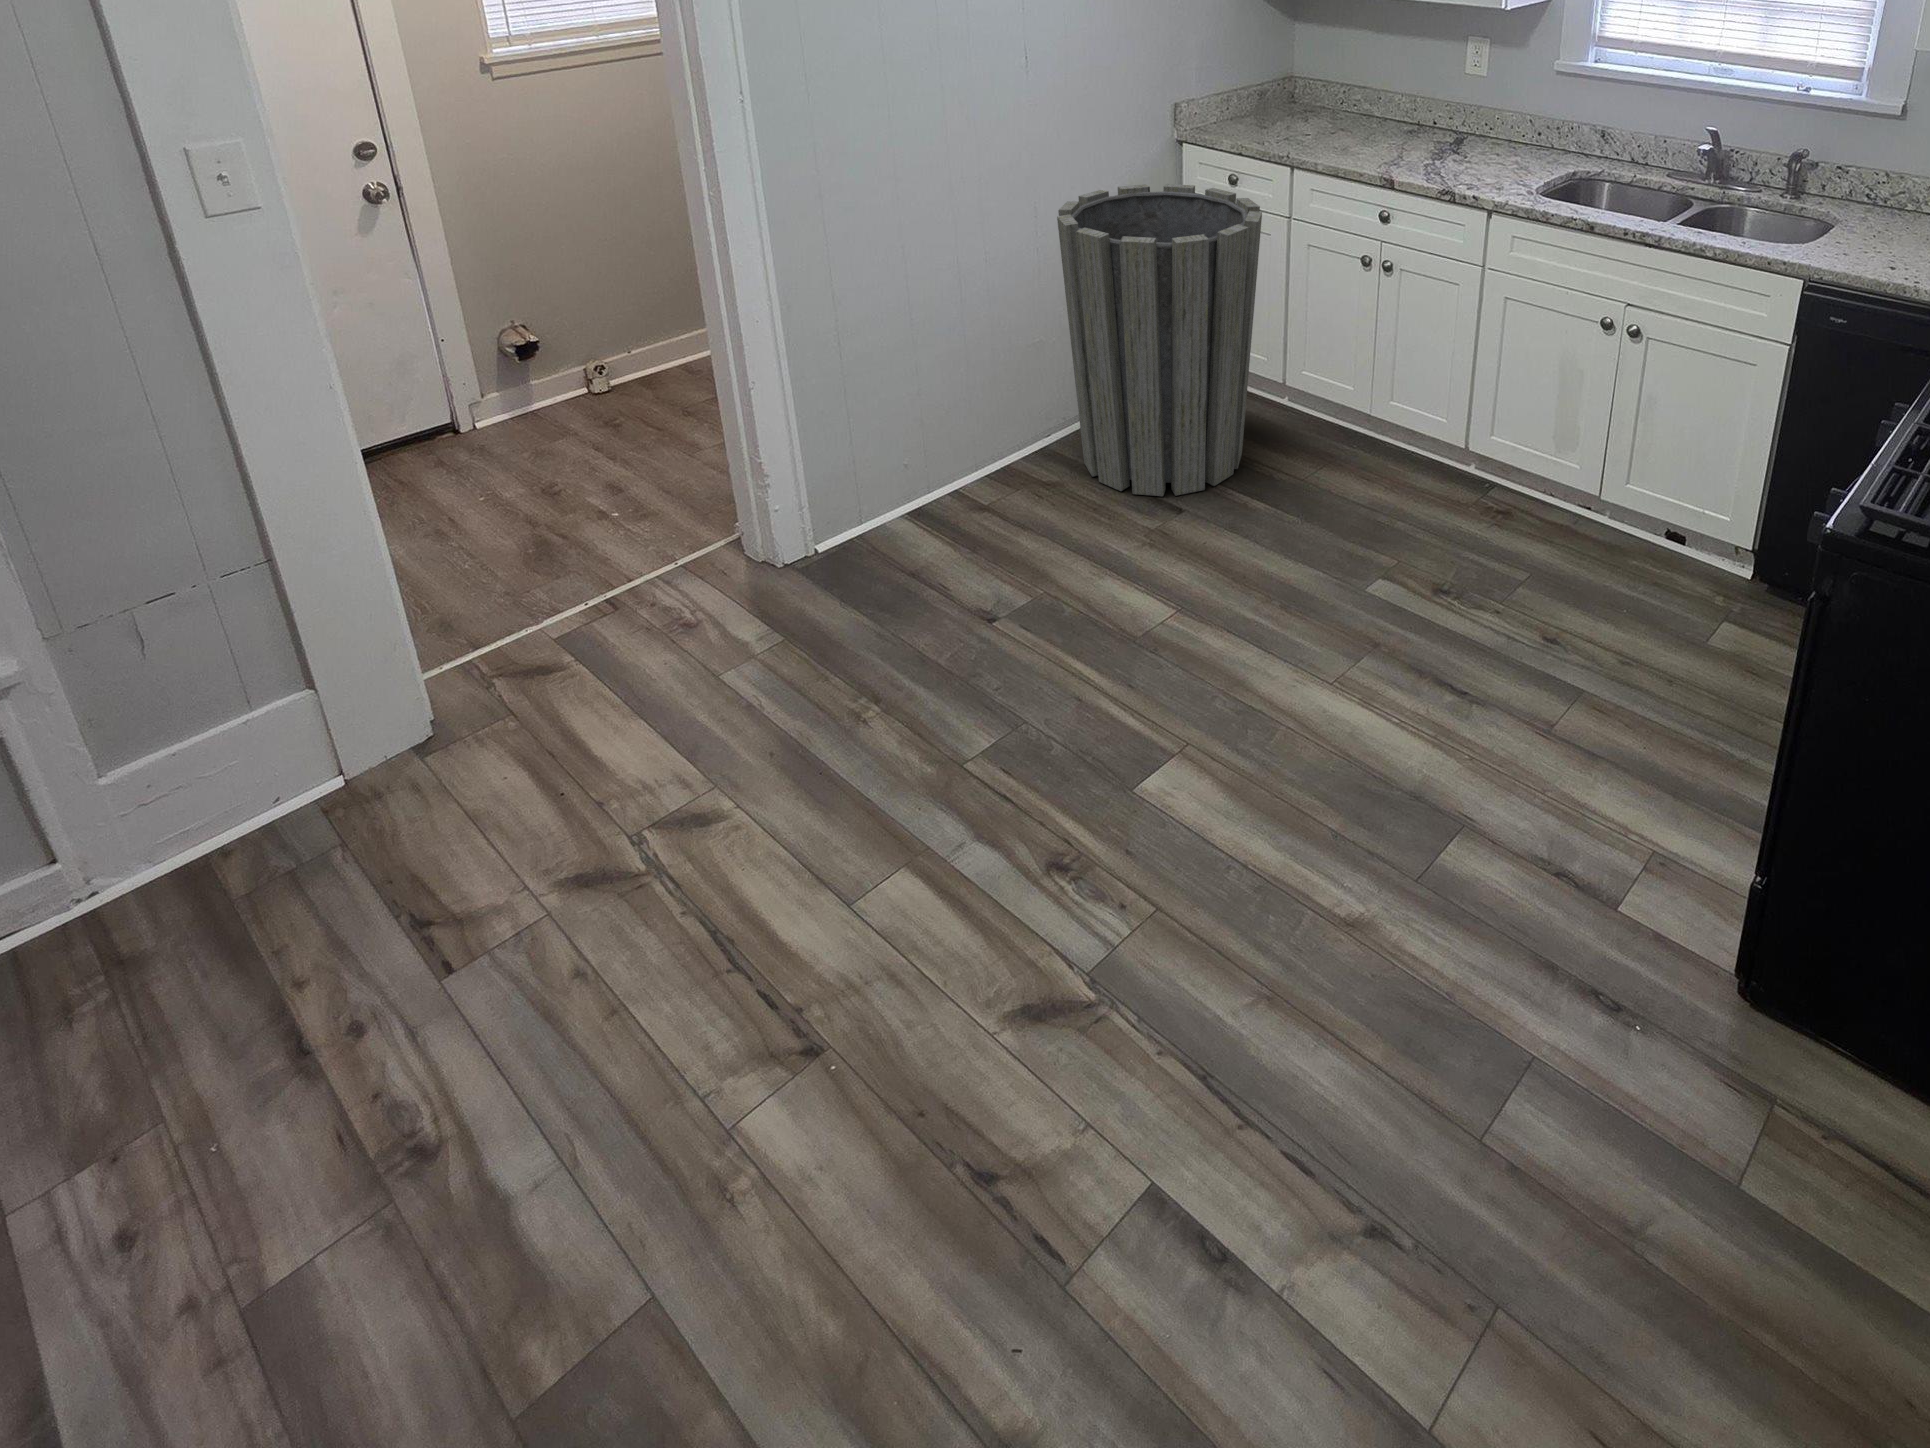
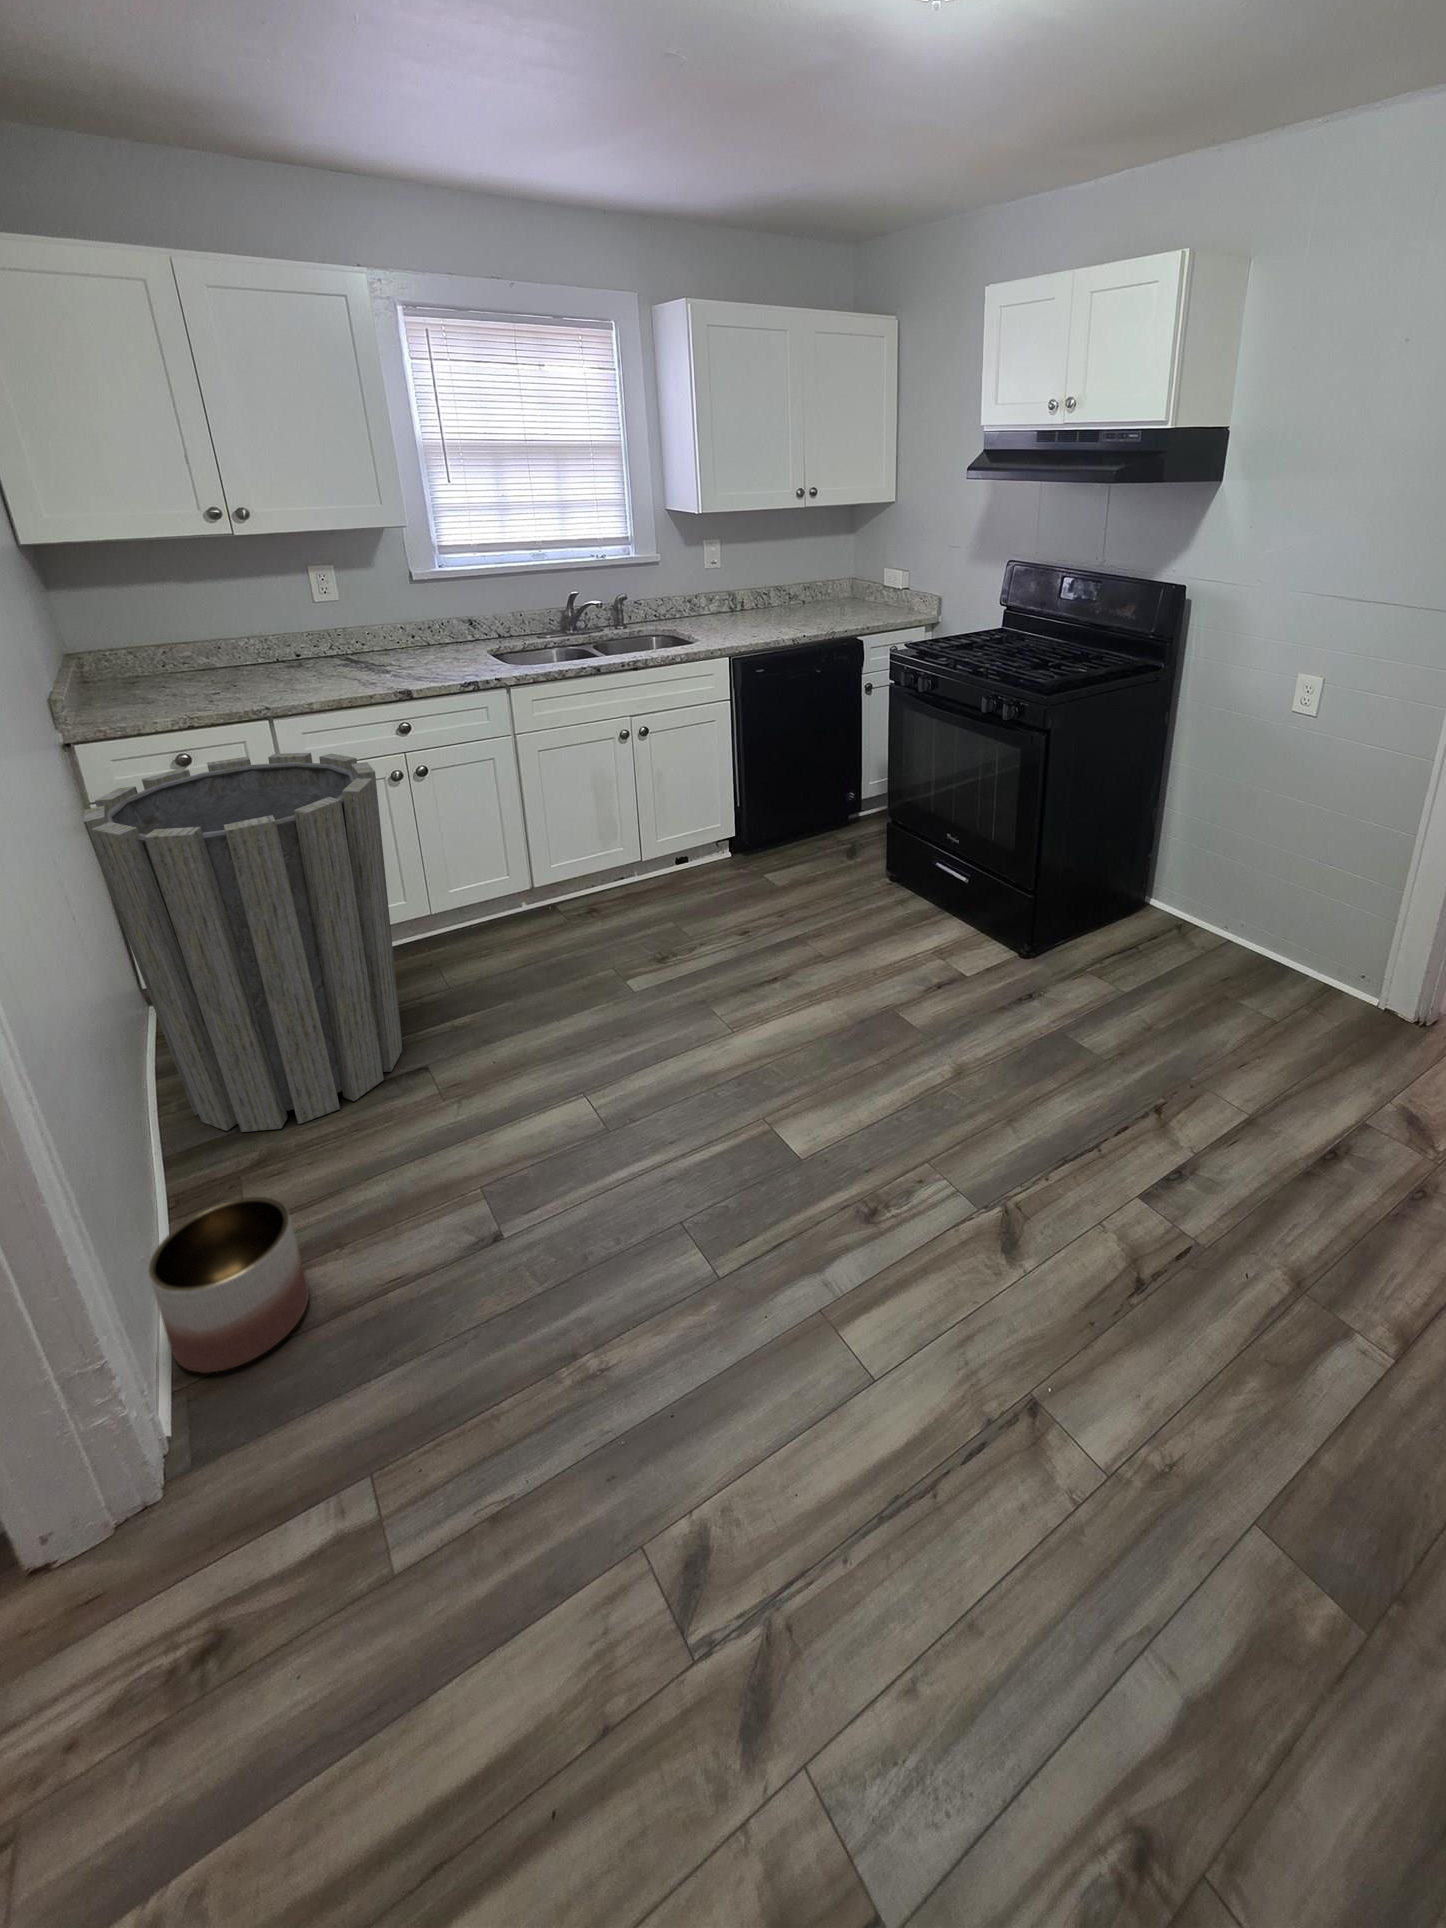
planter: none [862,459,951,561] -> present [149,1197,309,1373]

